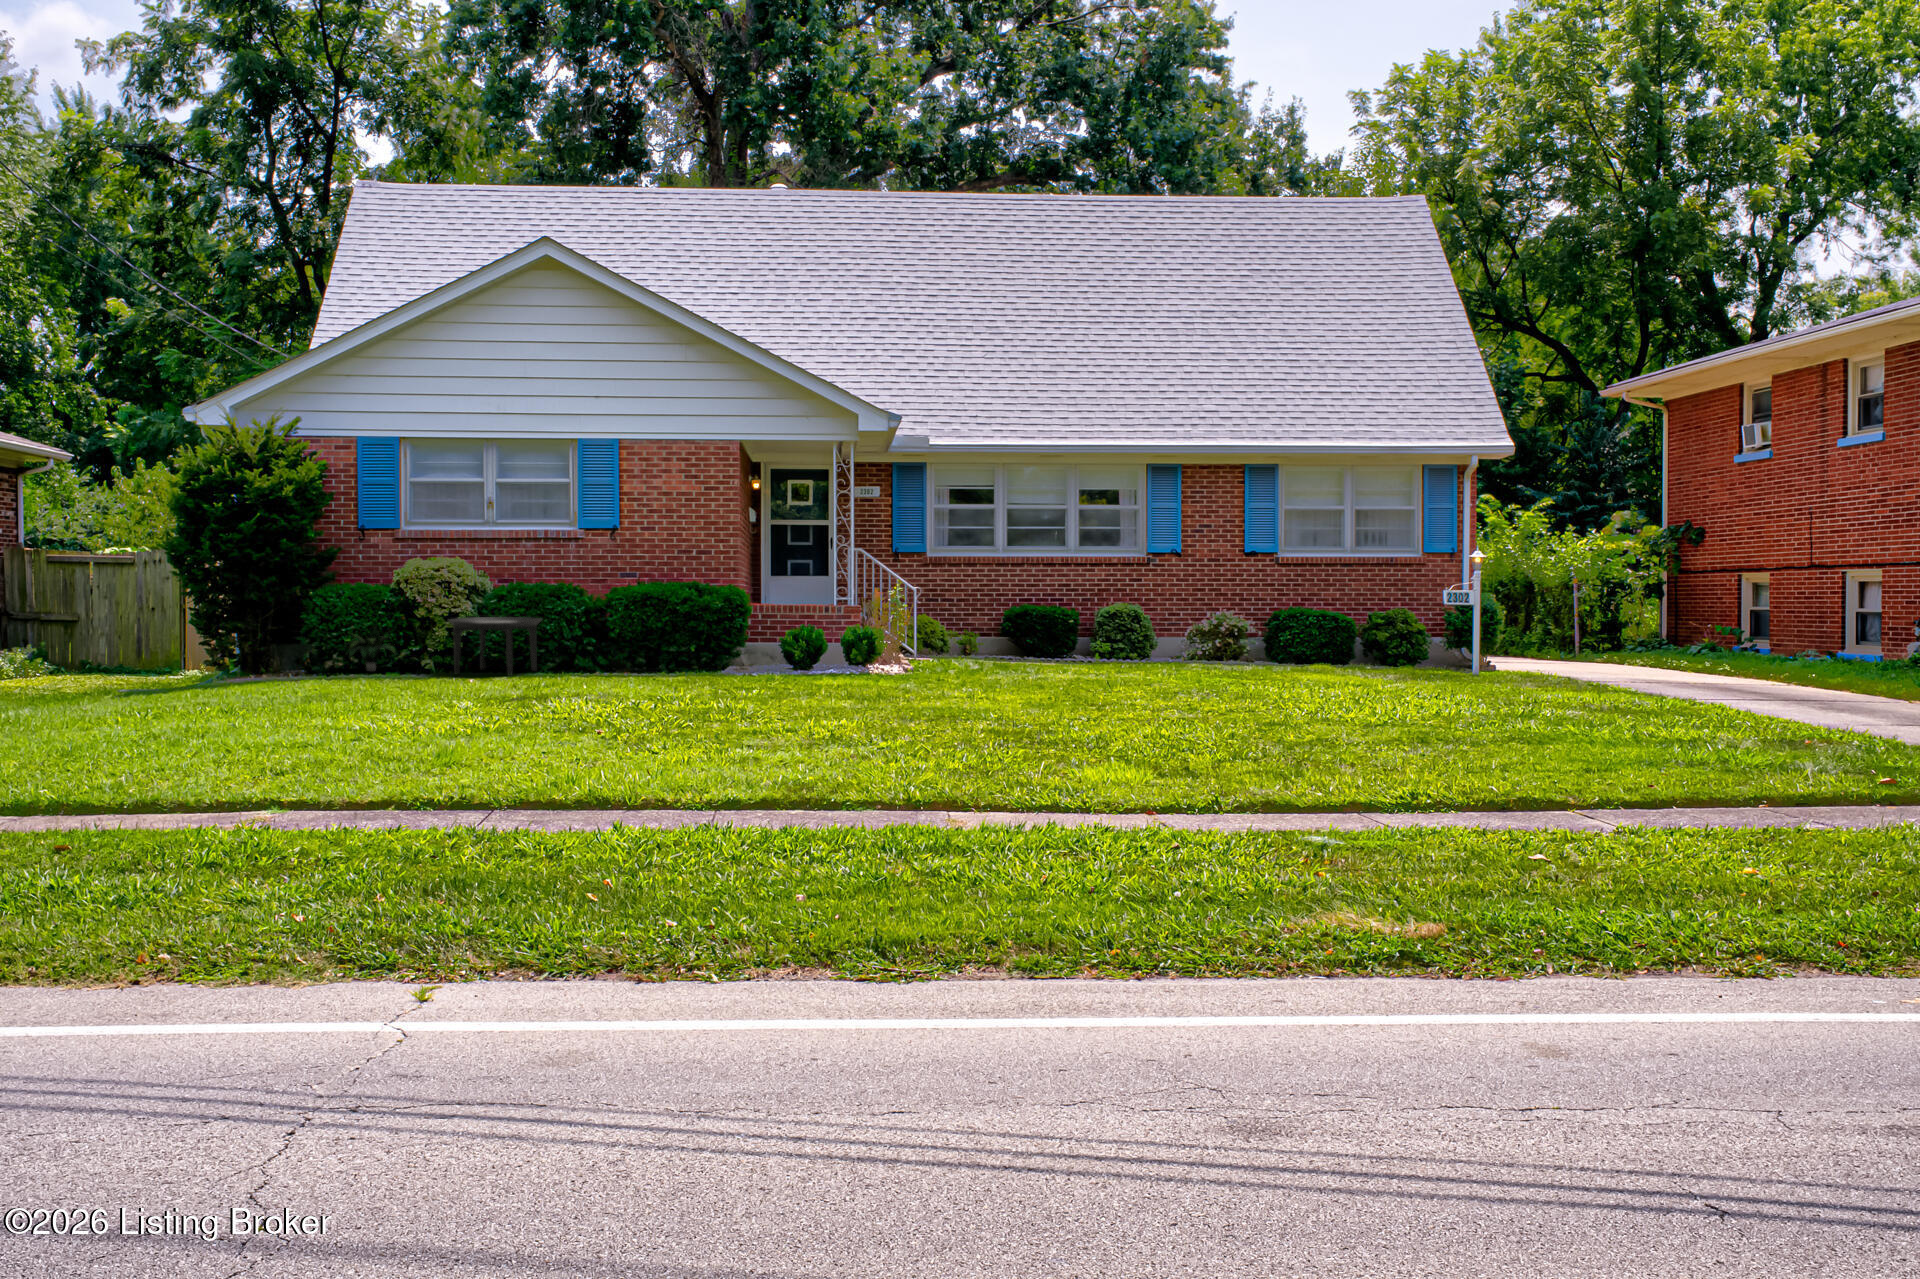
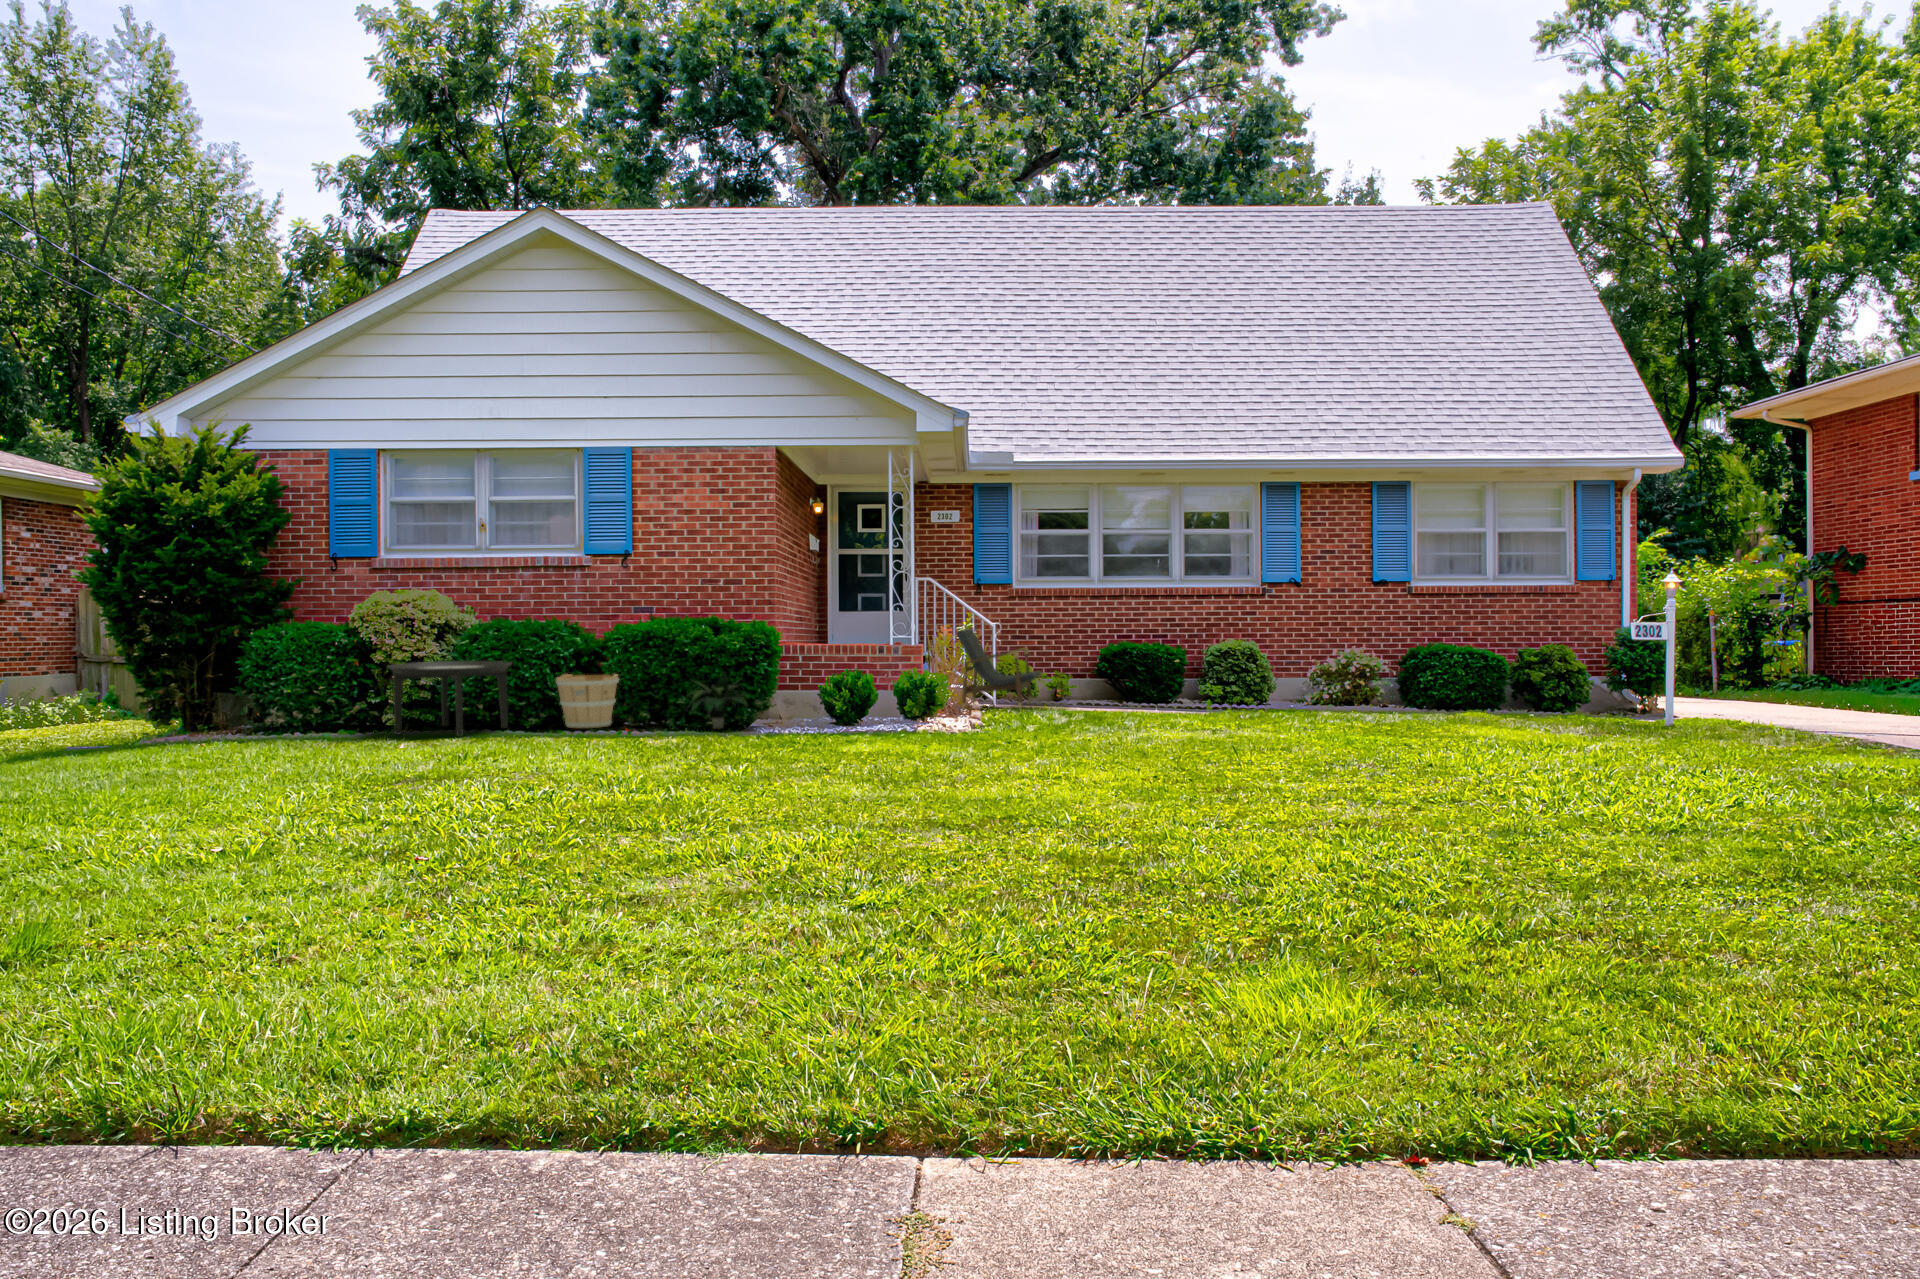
lounge chair: none [889,592,958,660] -> present [957,629,1041,711]
potted plant: present [348,627,395,671] -> present [688,672,748,729]
wooden bucket: none [575,628,624,671] -> present [556,674,619,728]

